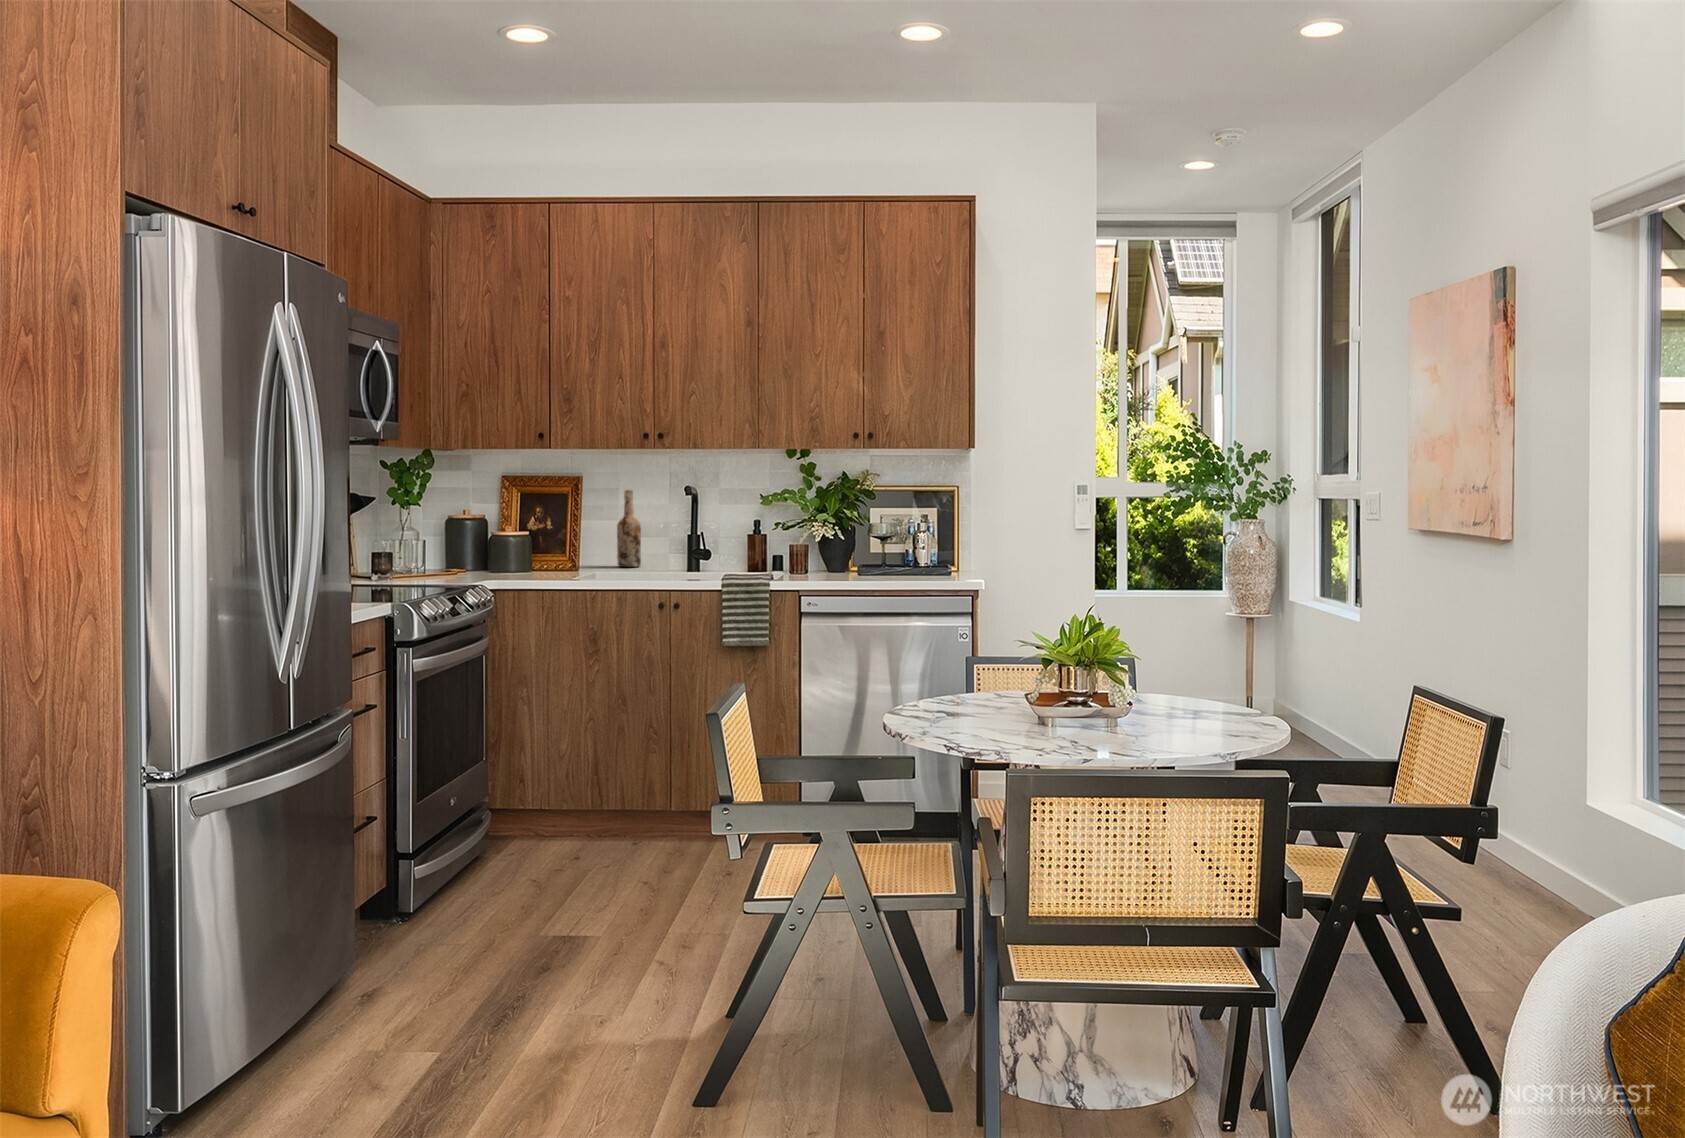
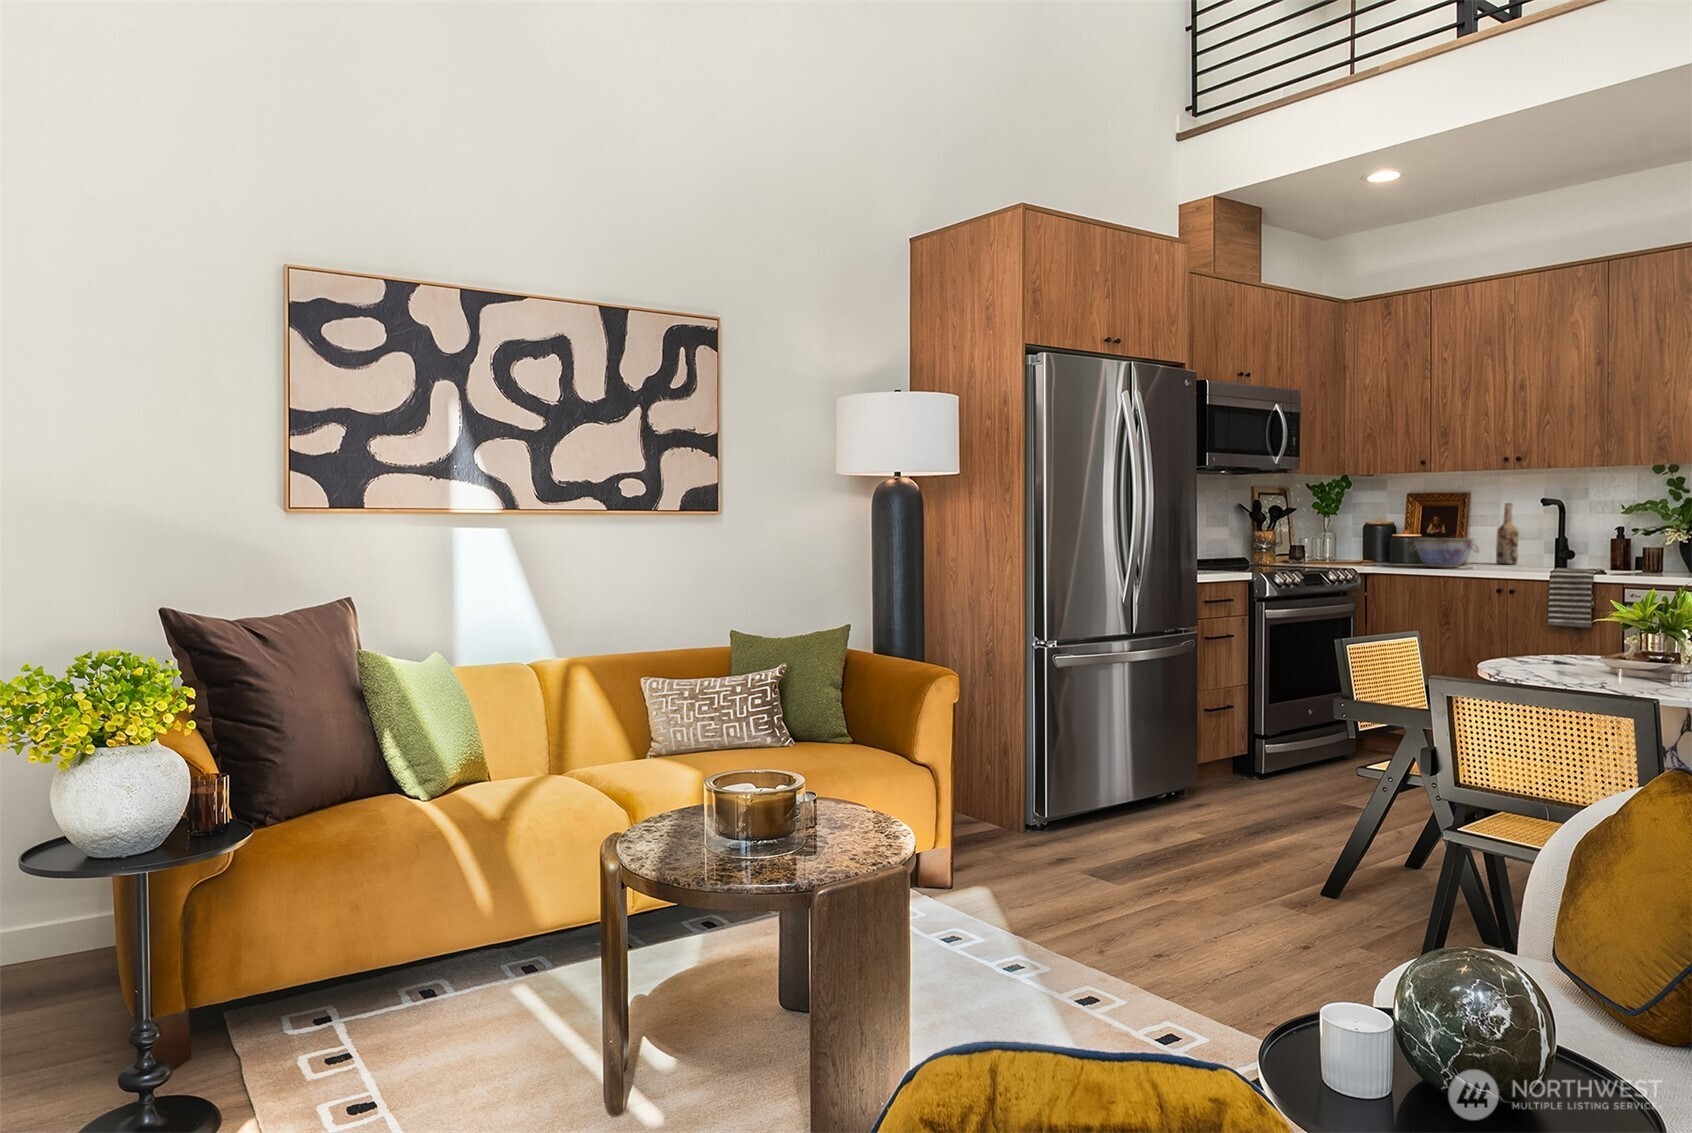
bowl: none [529,537,617,577] -> present [1410,538,1479,568]

